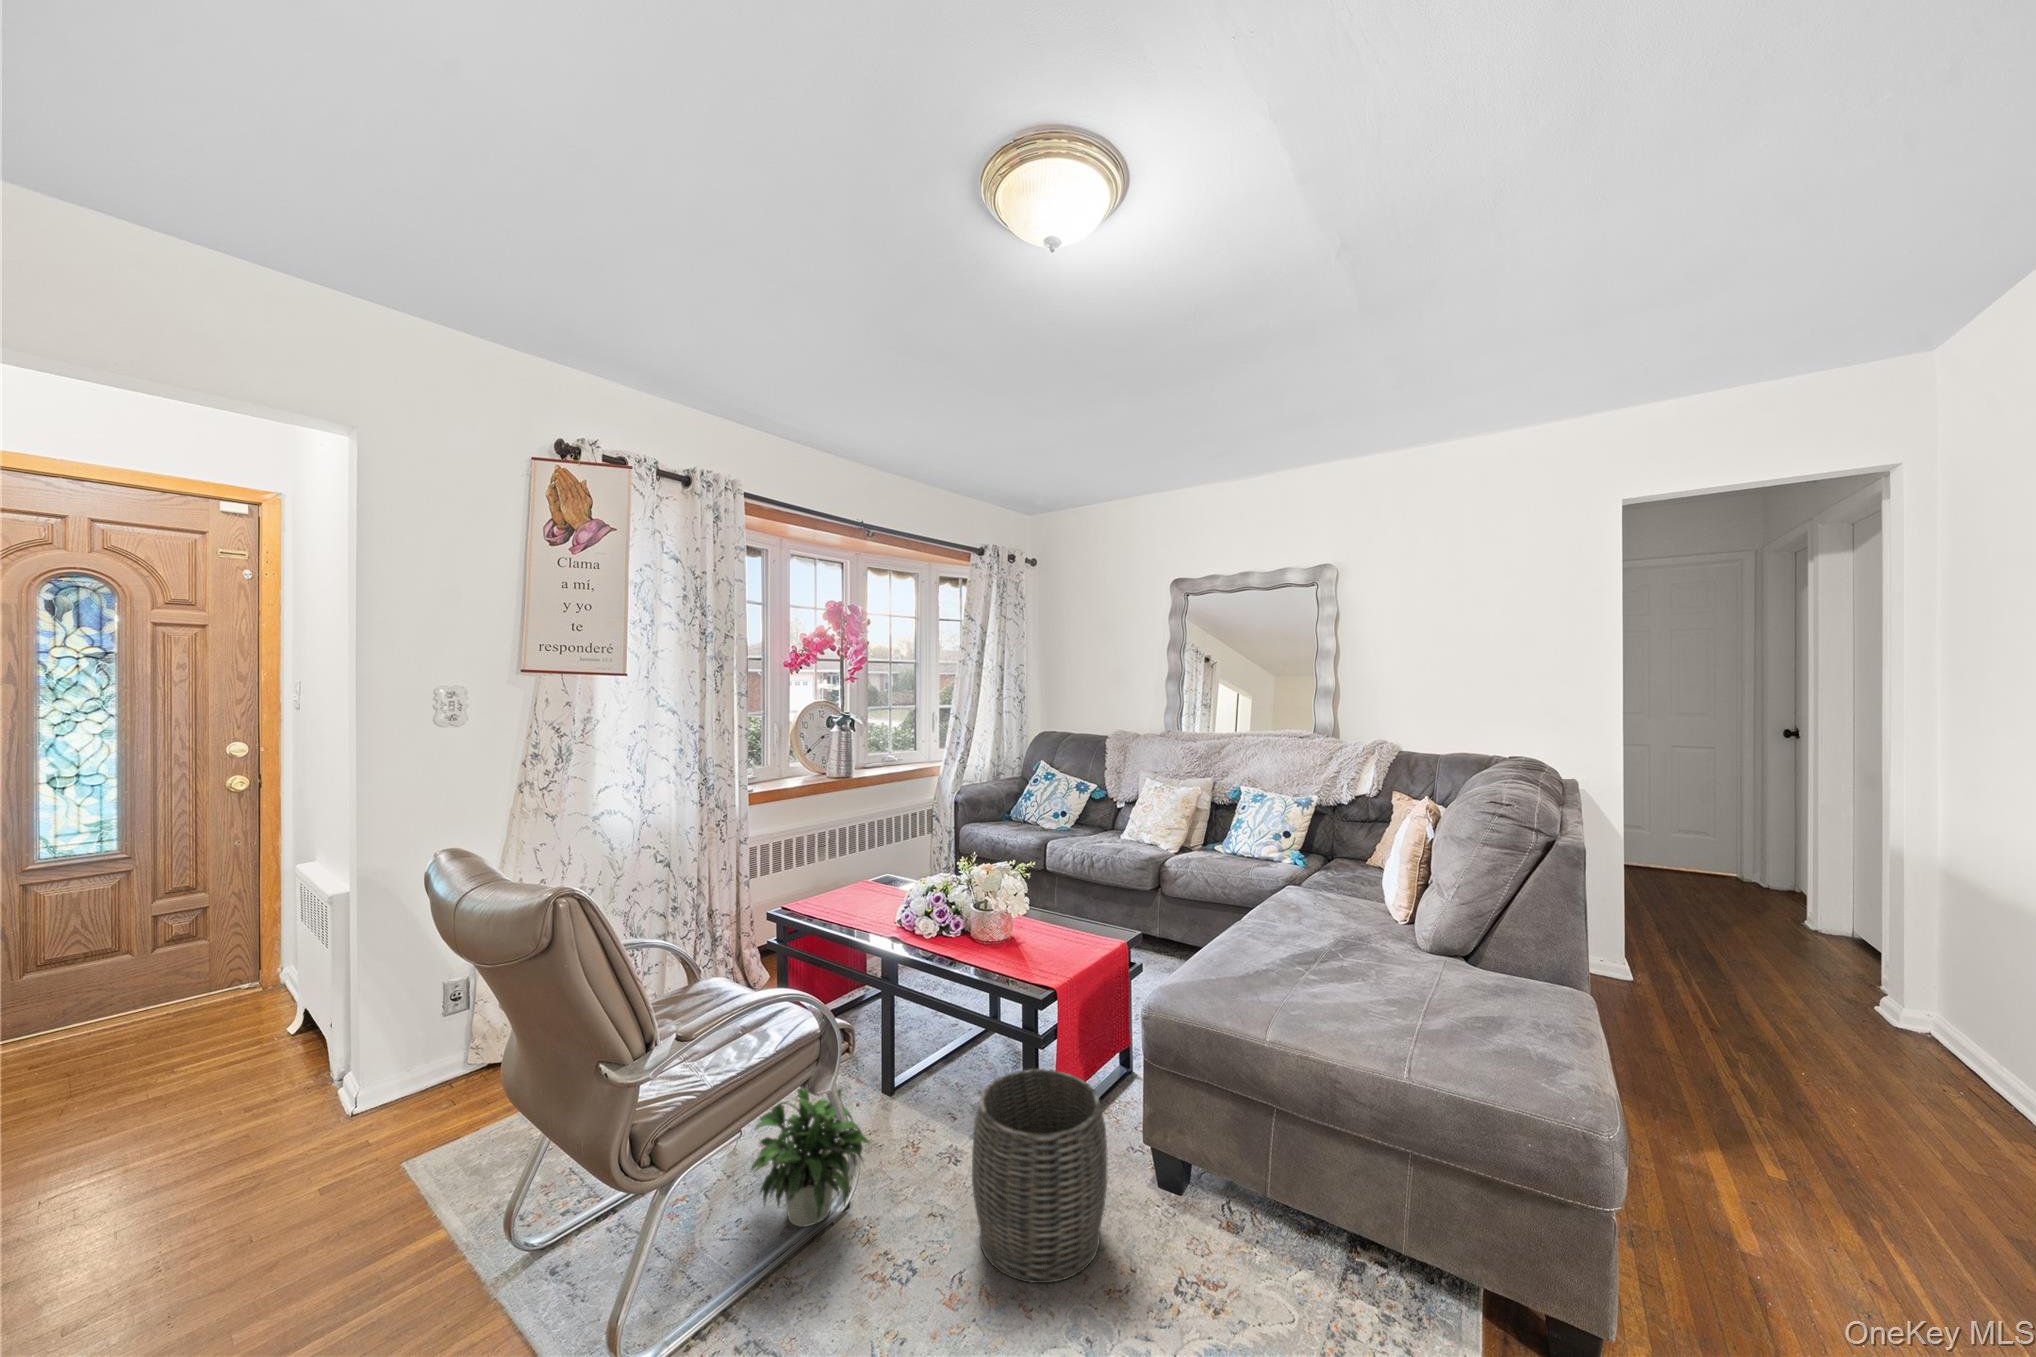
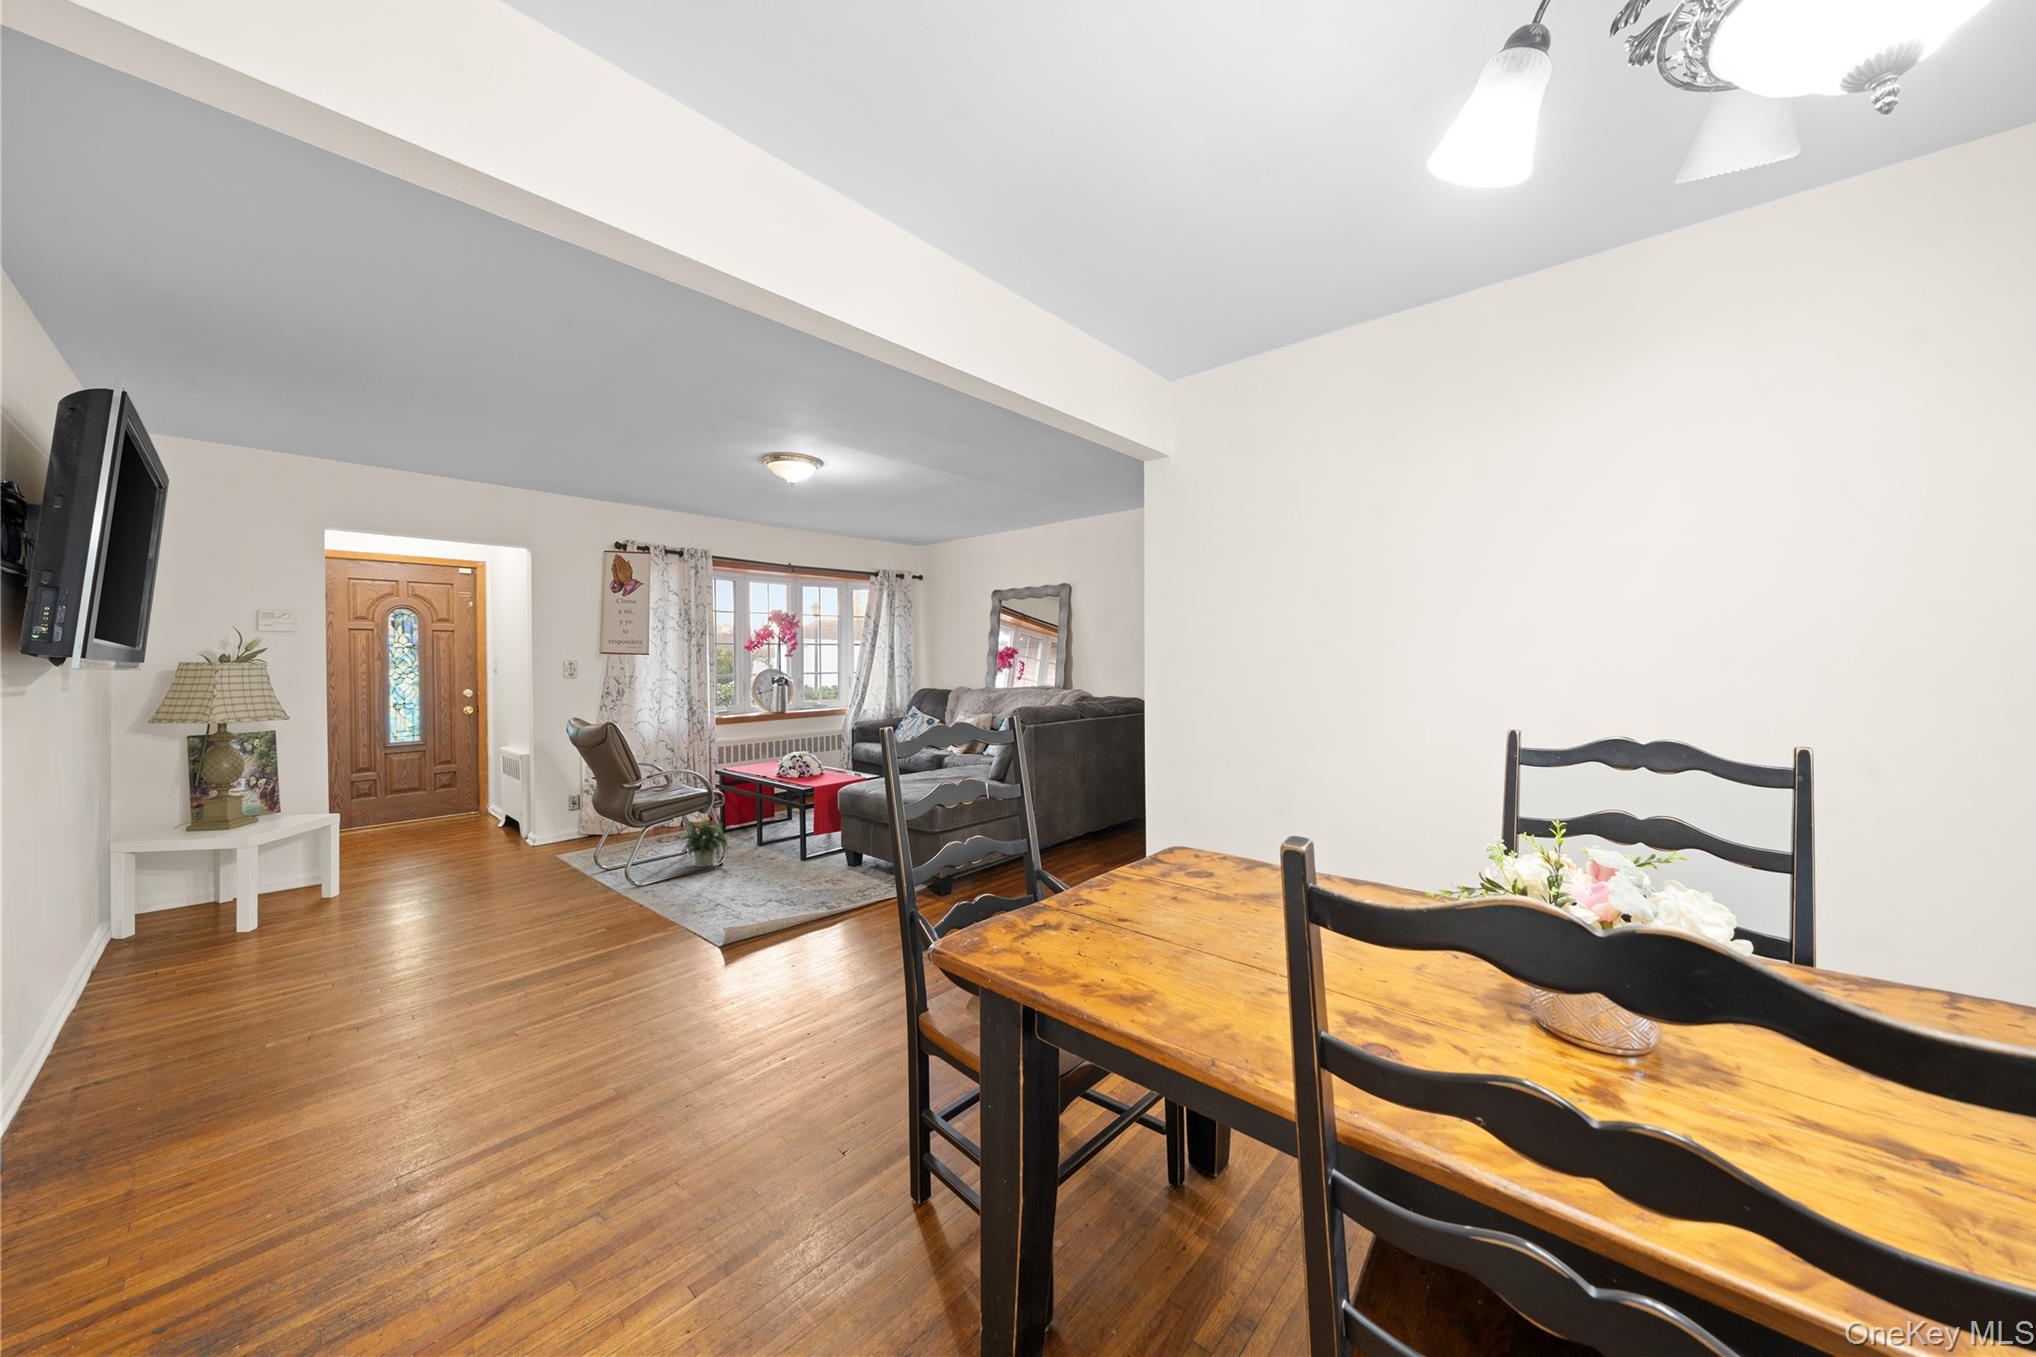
woven basket: present [972,1069,1107,1283] -> none [759,814,814,878]

